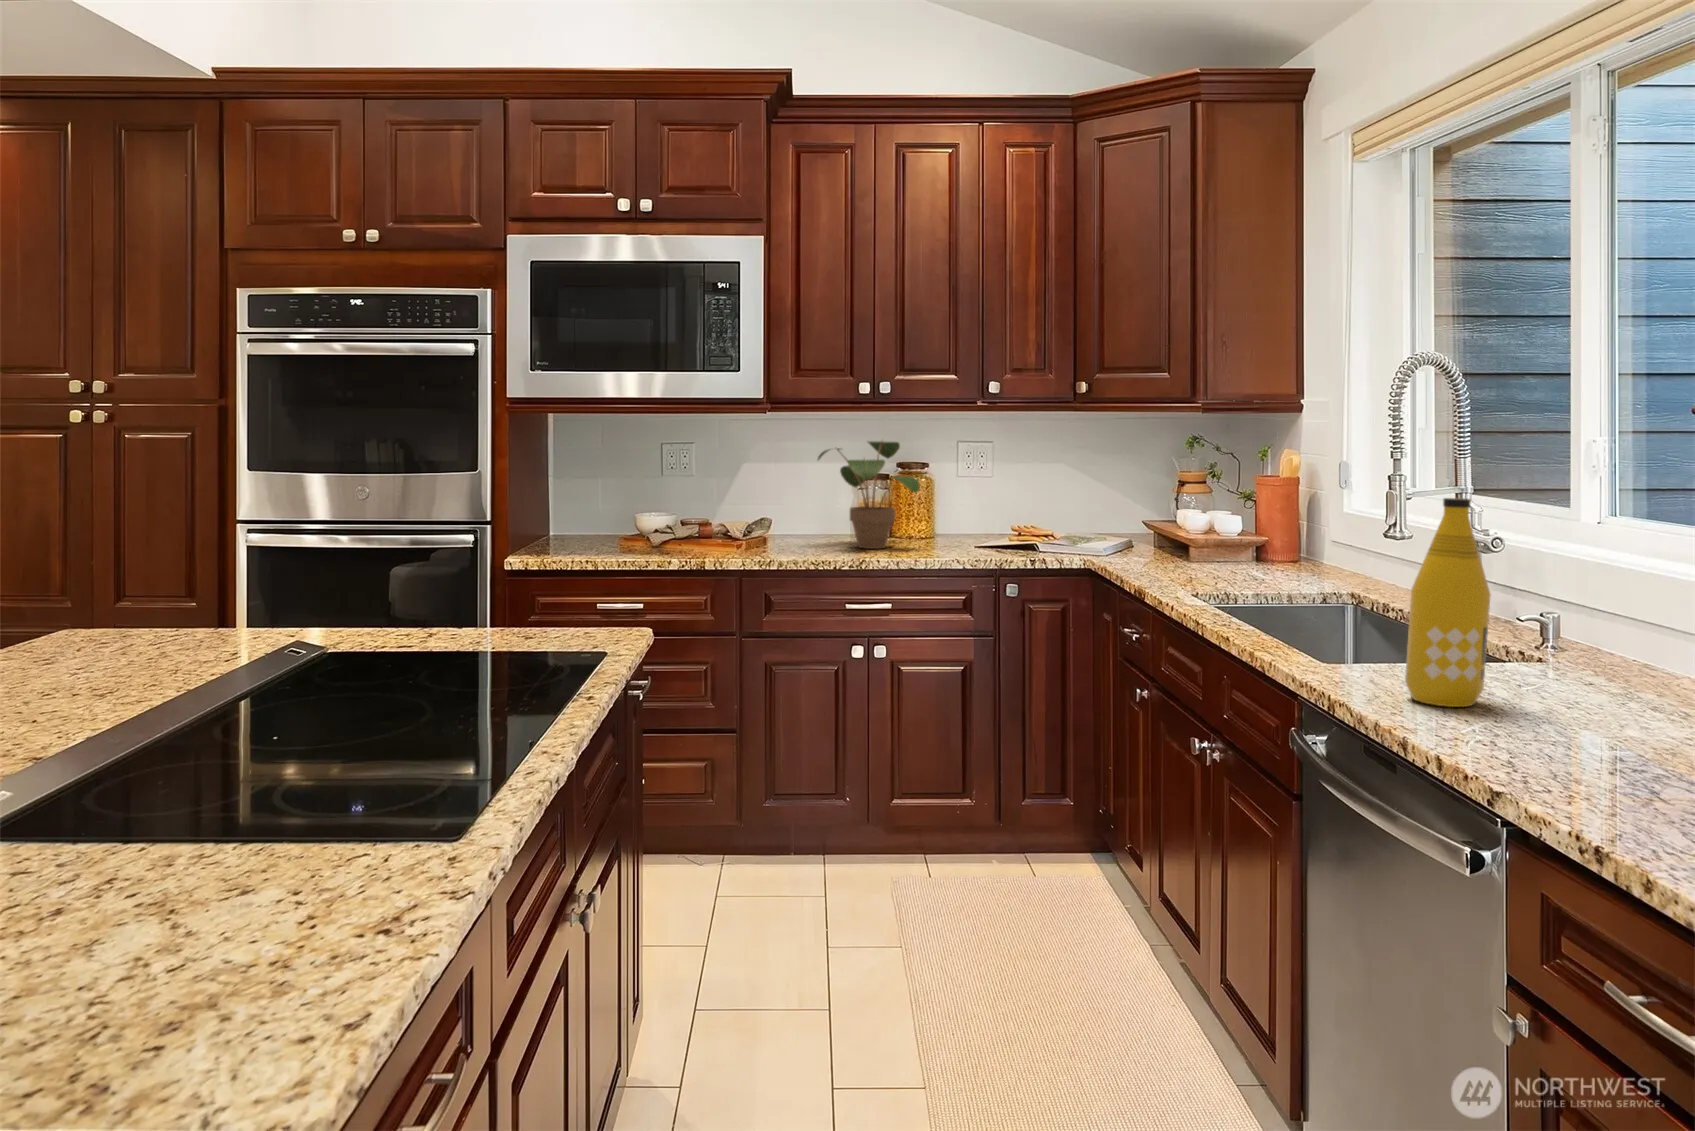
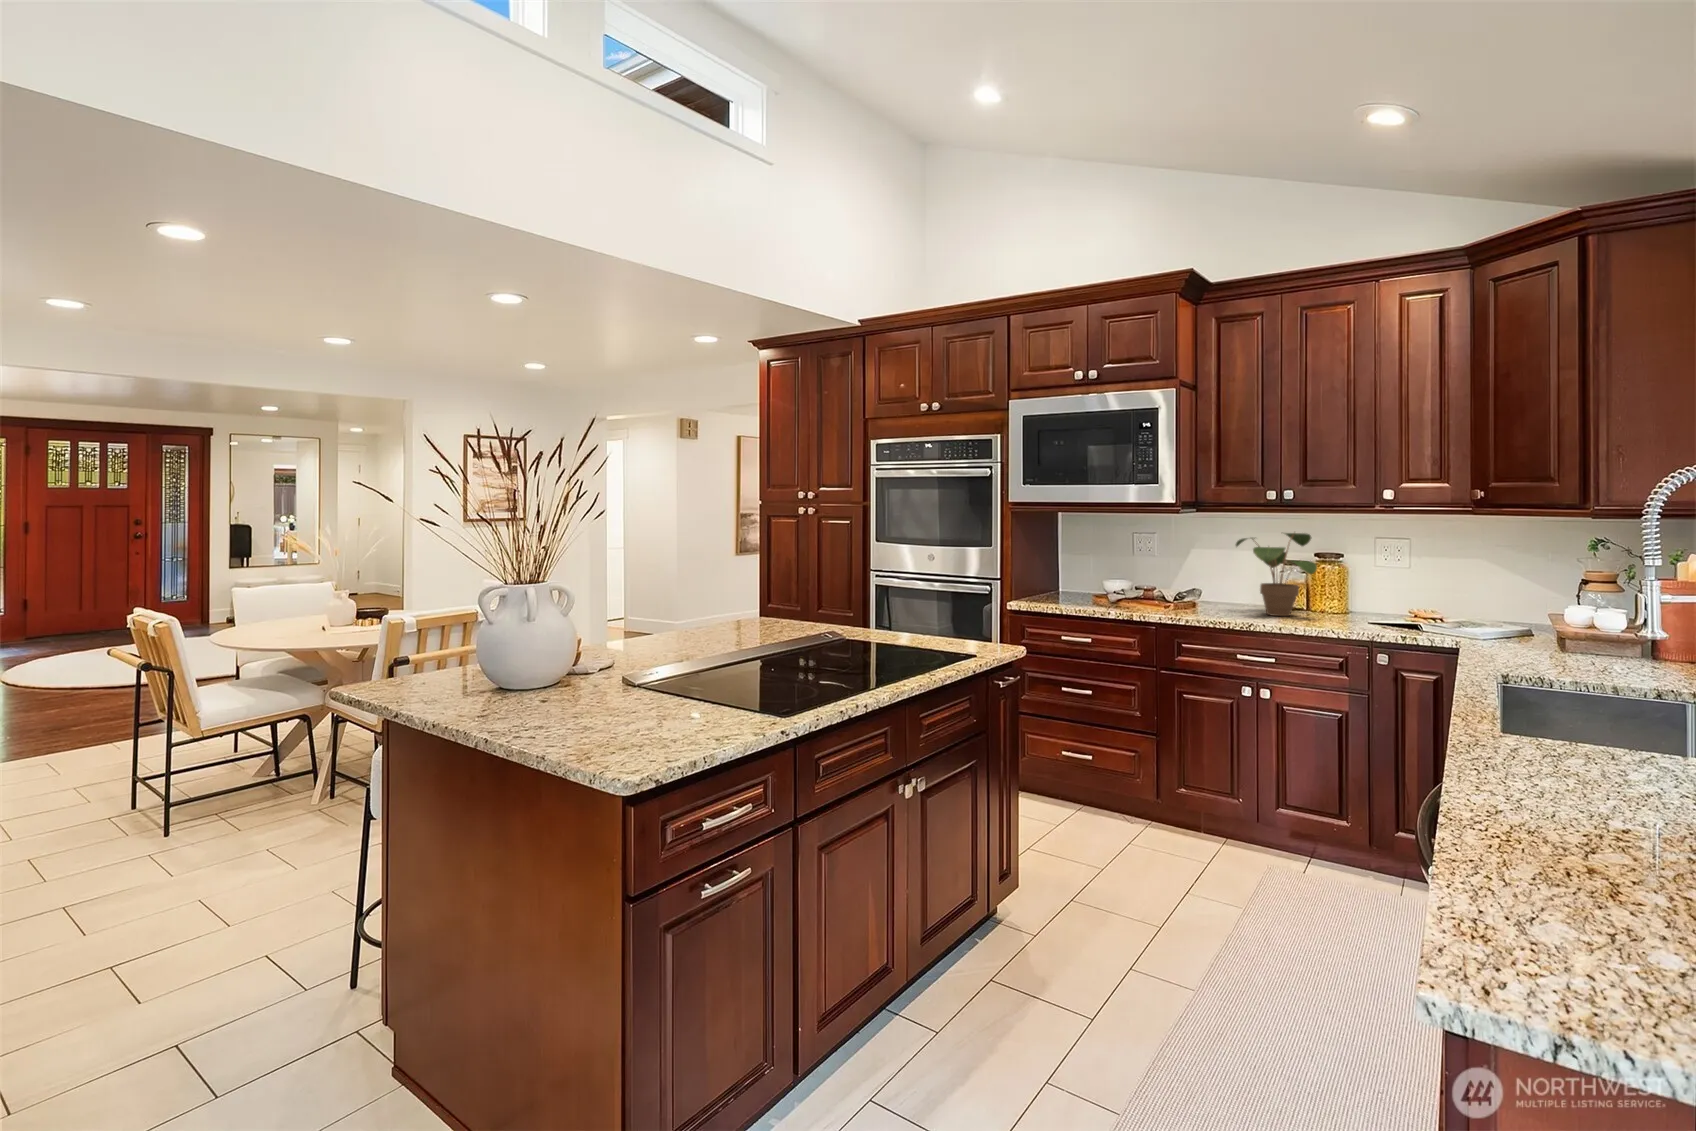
bottle: present [1405,498,1491,707] -> none [1510,603,1596,789]

